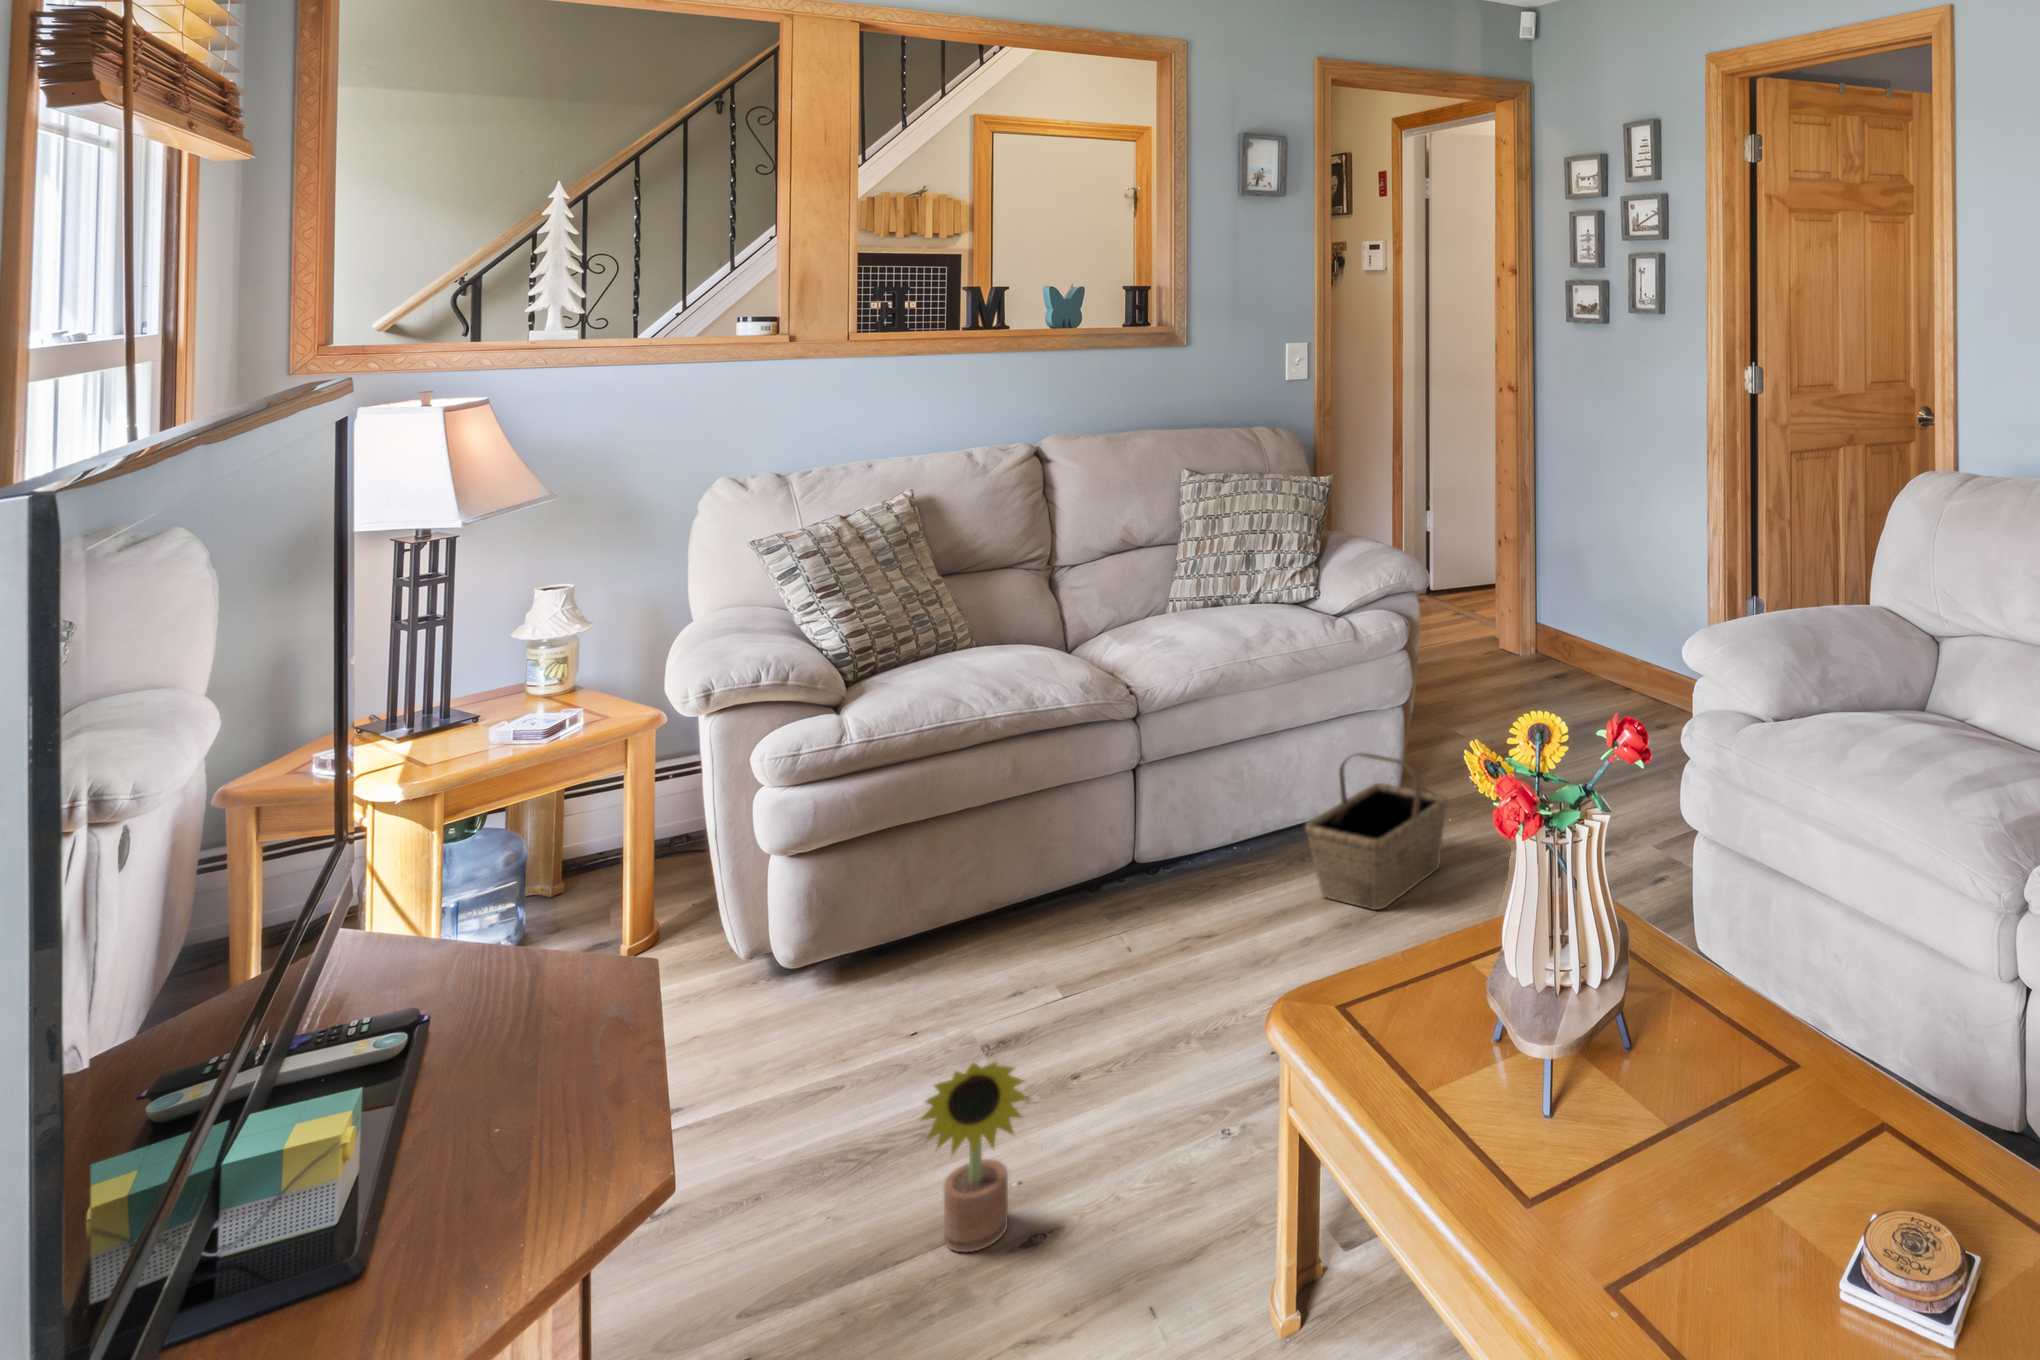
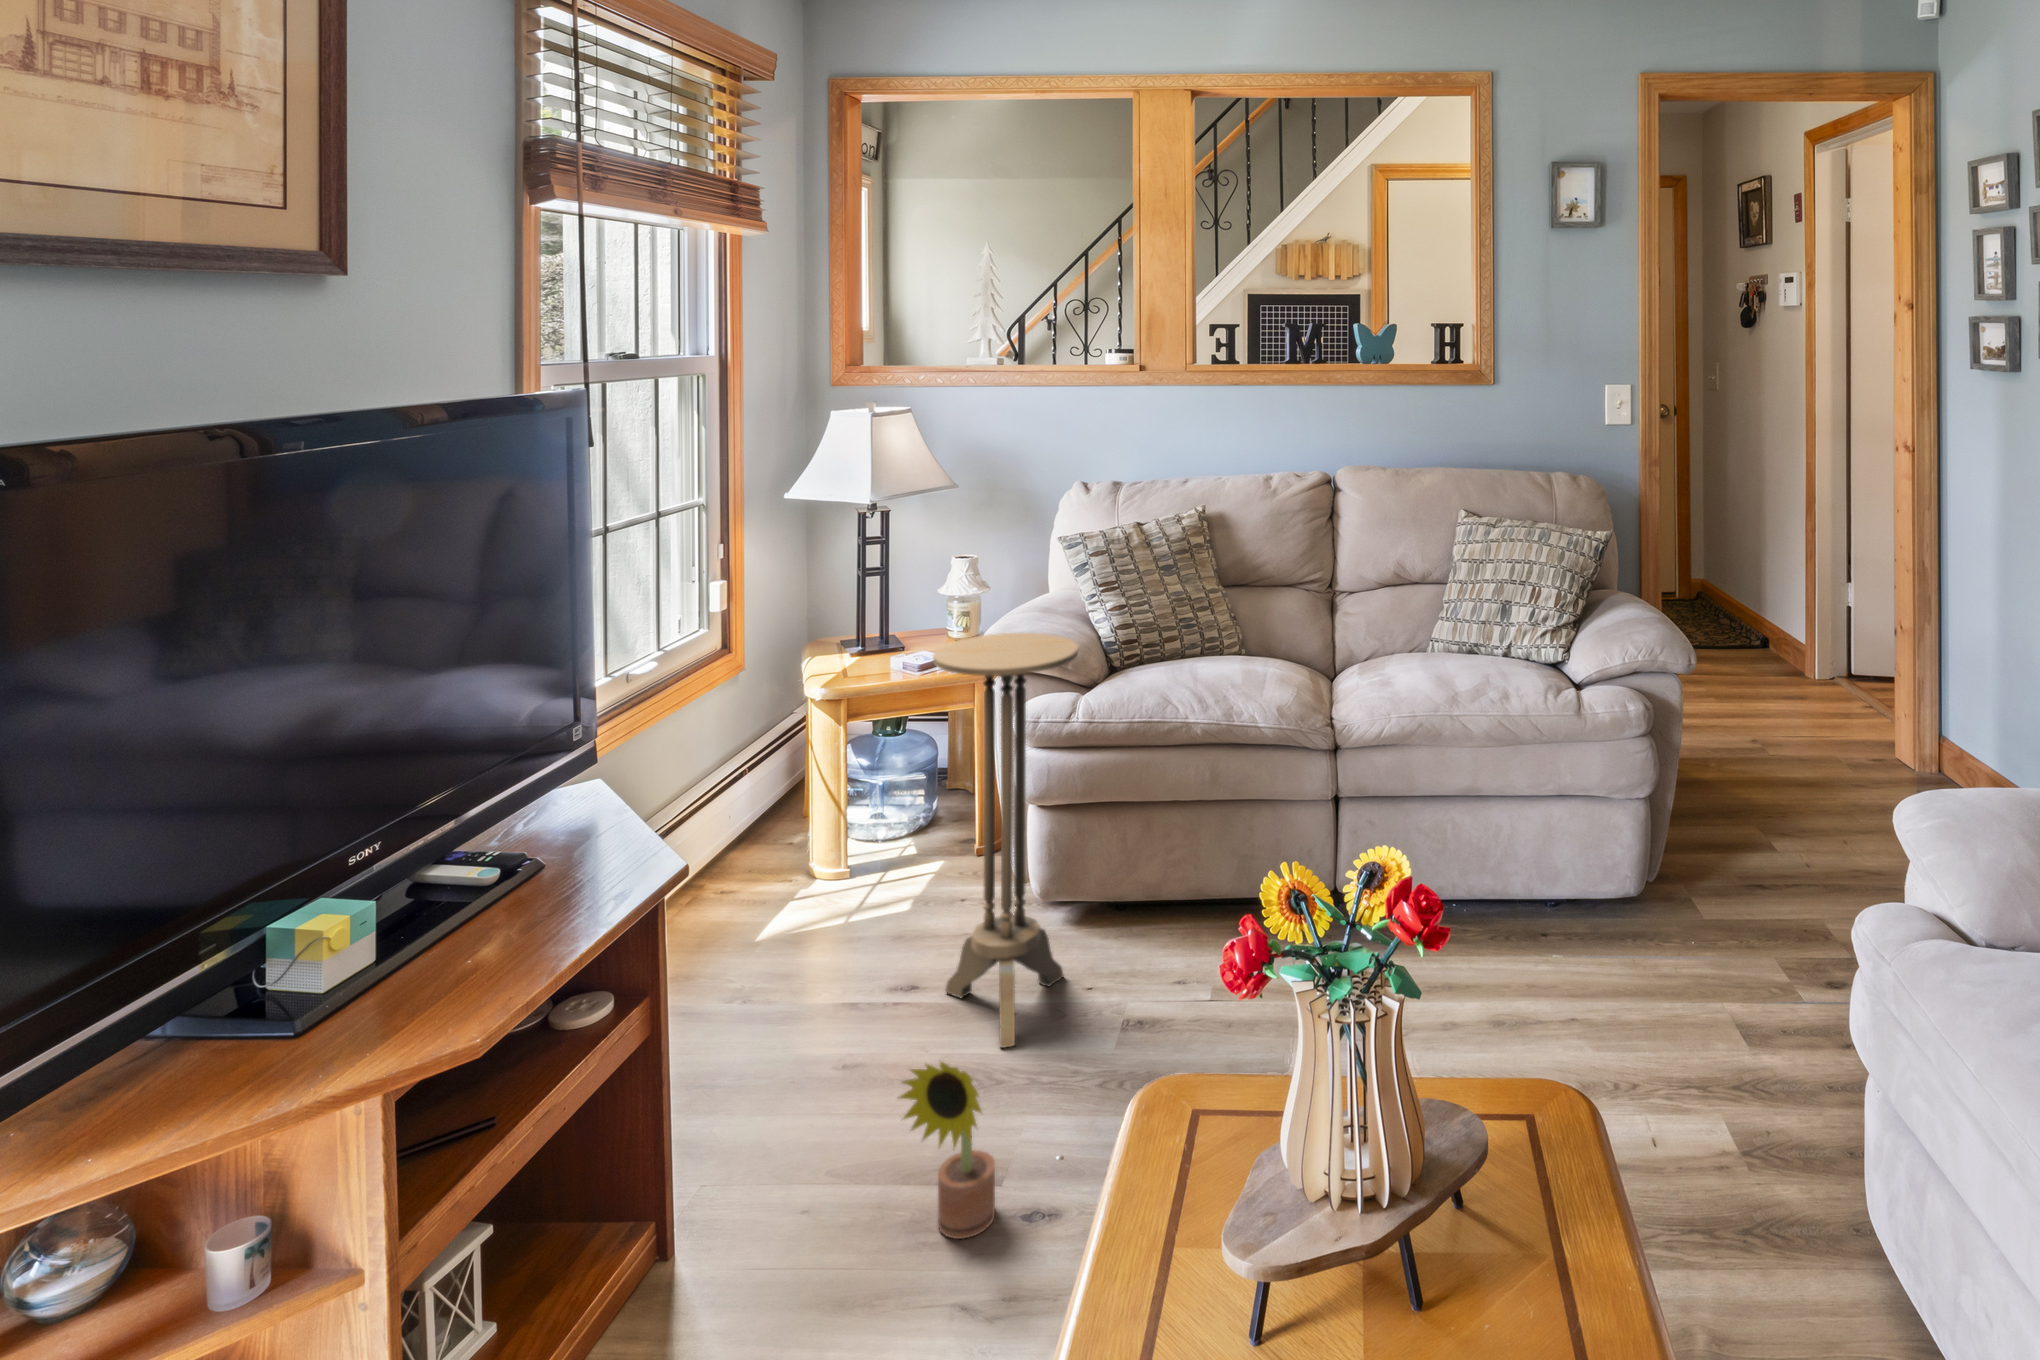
side table: none [743,634,925,1095] -> present [933,633,1078,1048]
basket: present [1305,753,1447,910] -> none [1474,840,1648,1025]

